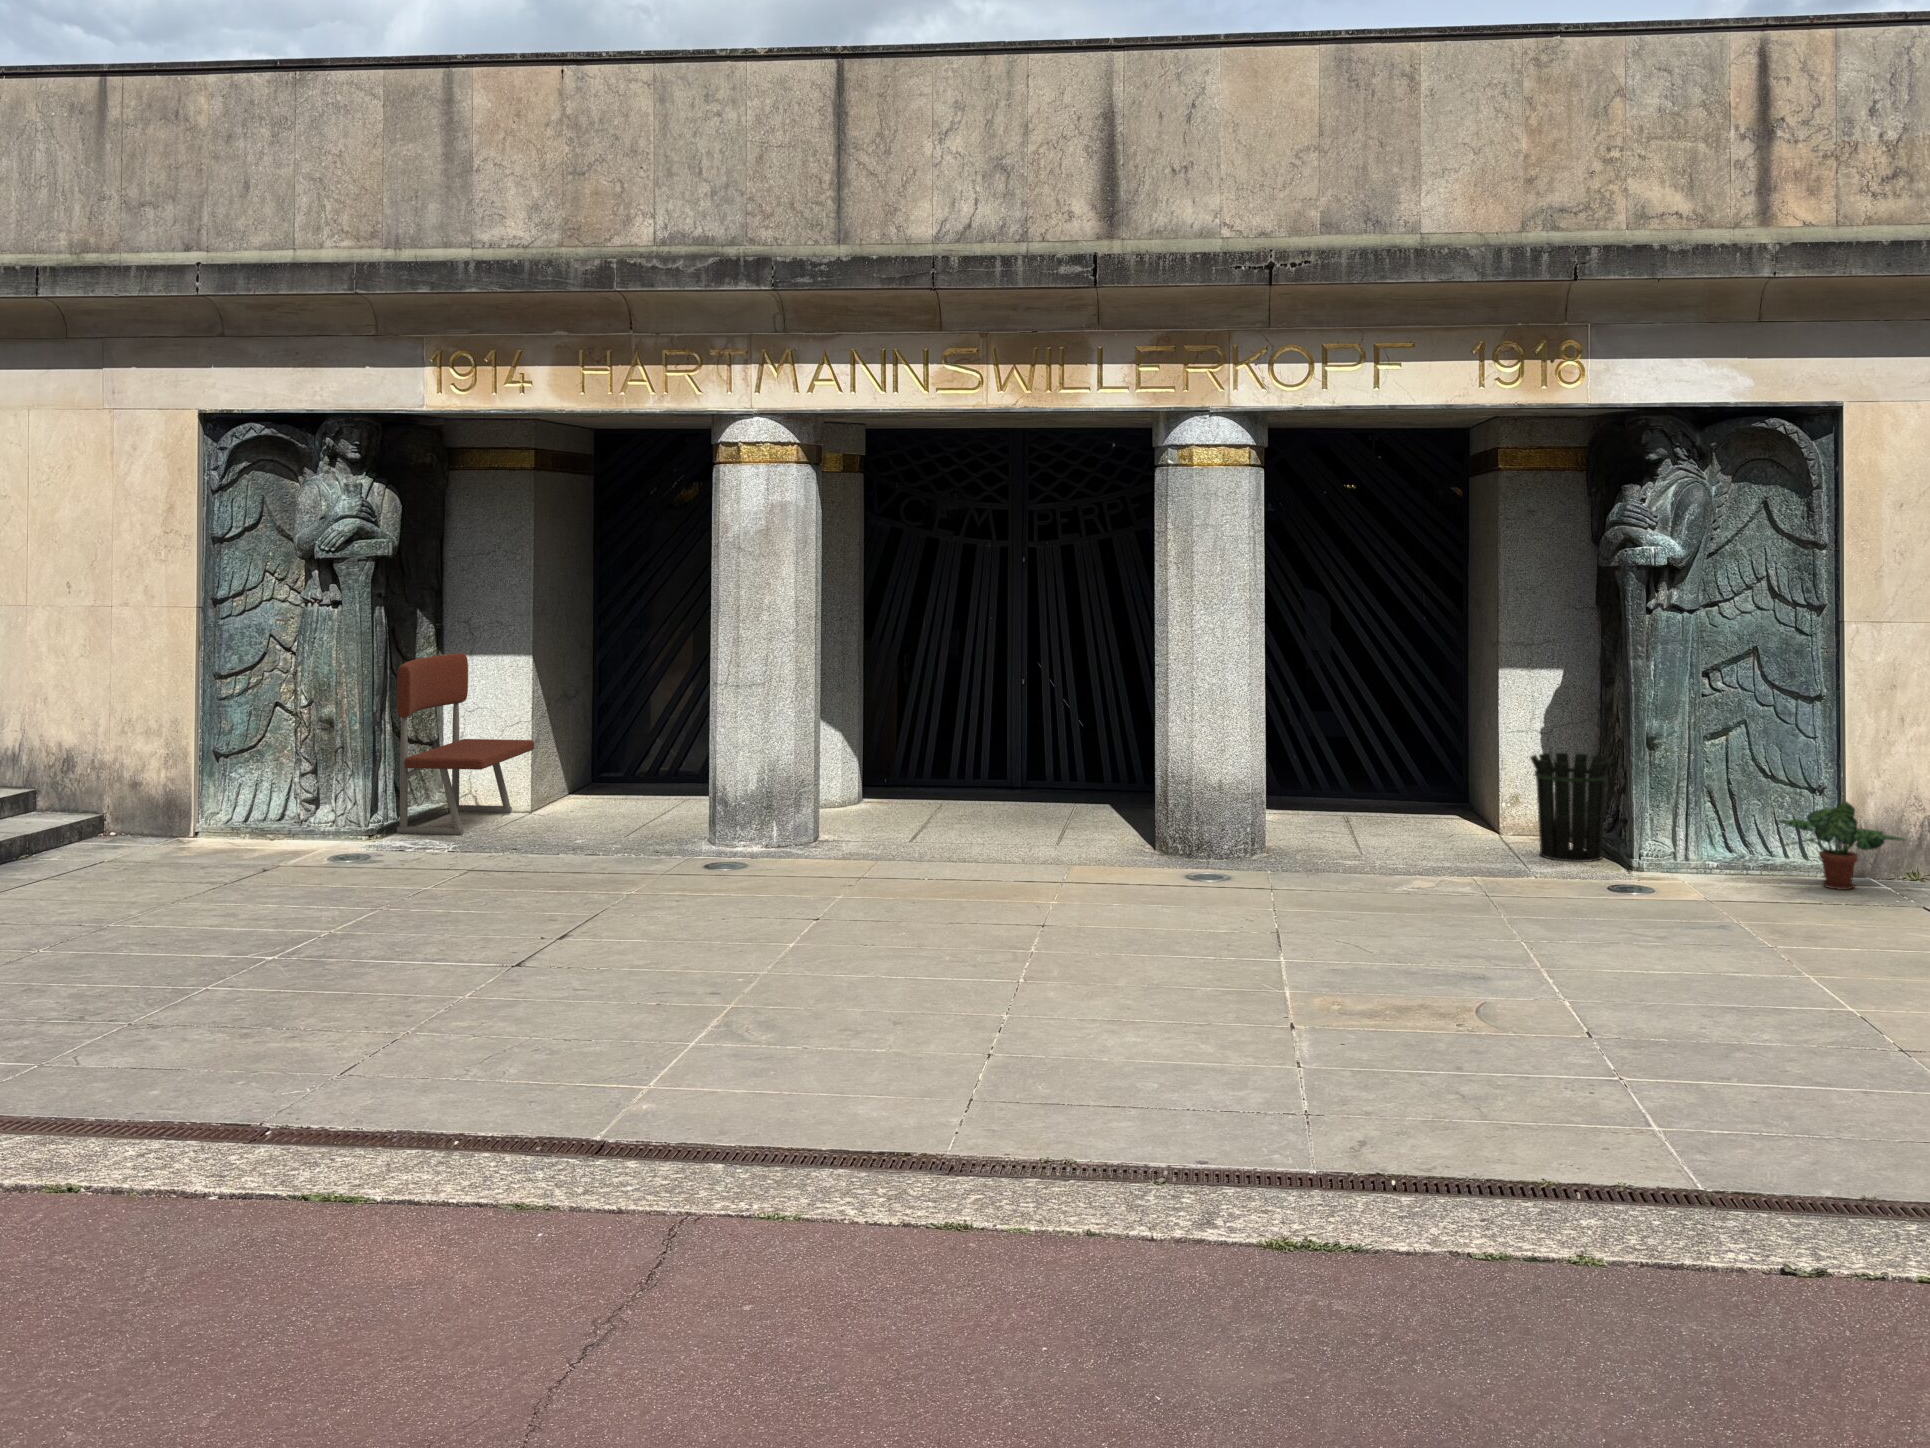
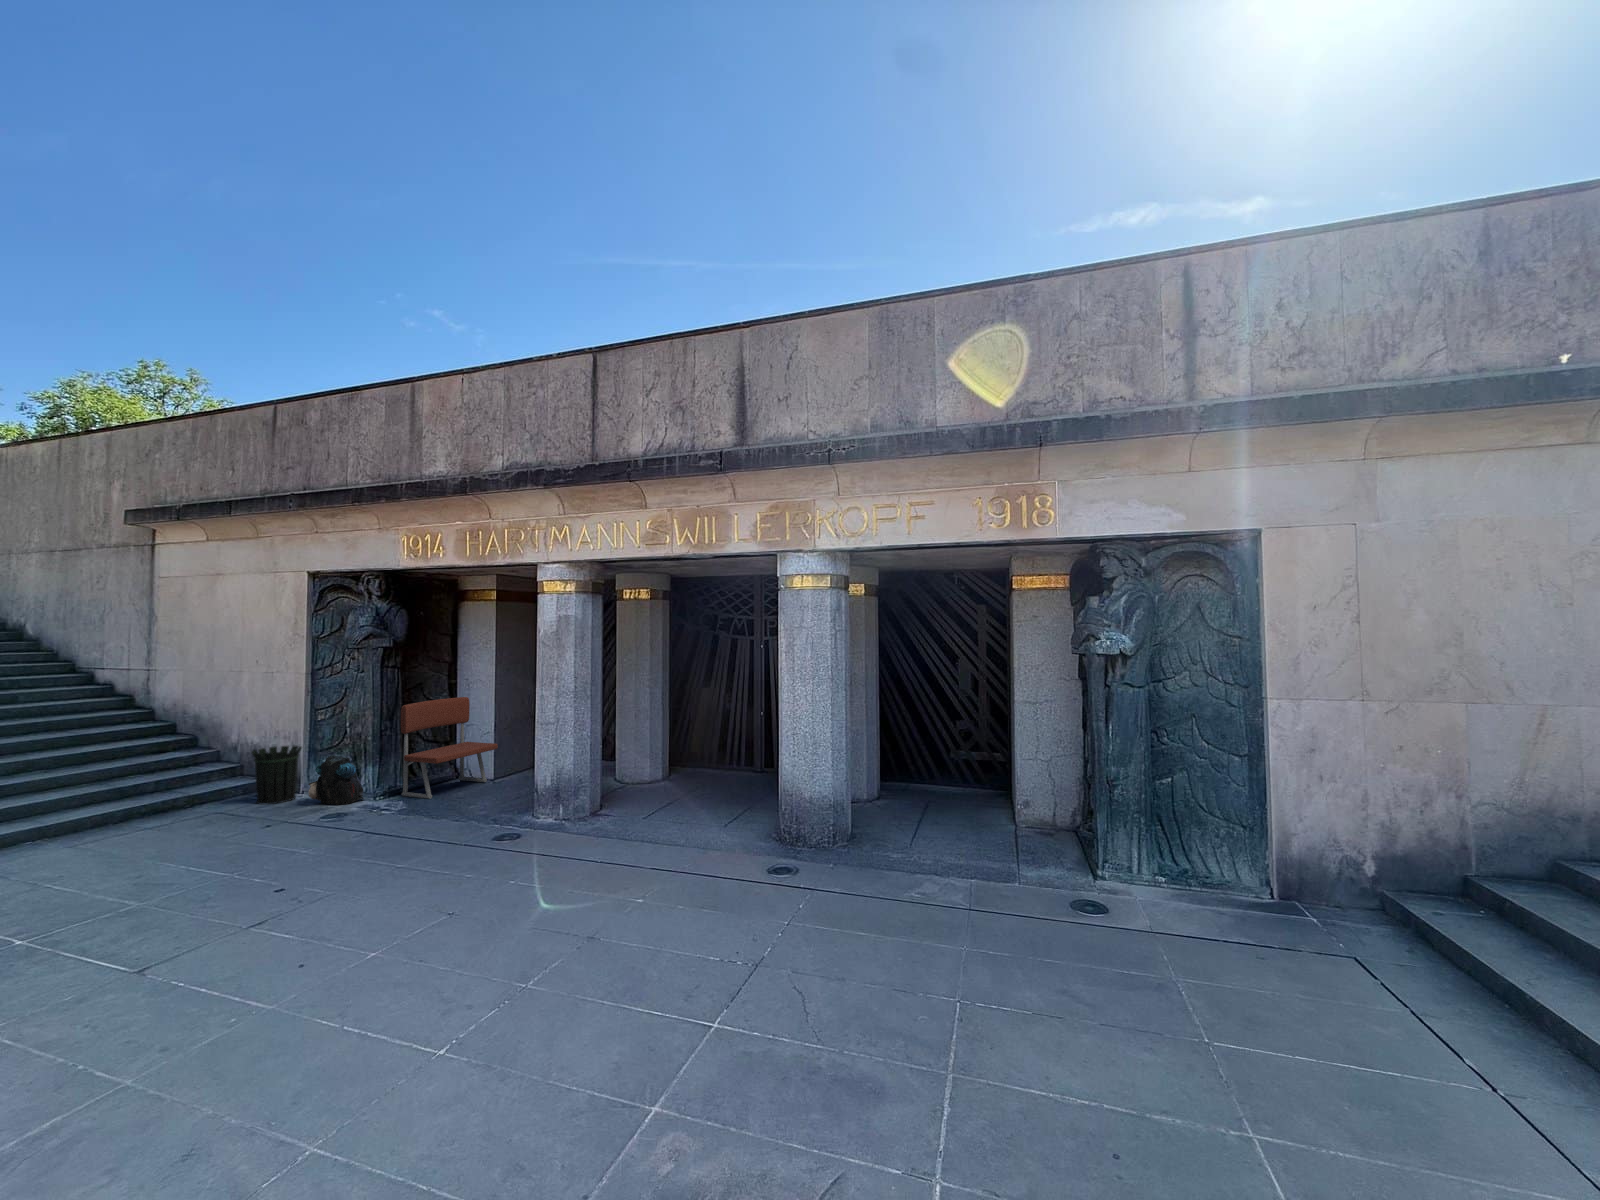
waste bin: present [1530,753,1612,862] -> present [252,746,302,804]
backpack: none [245,757,342,847] -> present [308,755,365,805]
potted plant: present [1779,802,1905,890] -> none [1205,843,1332,920]

